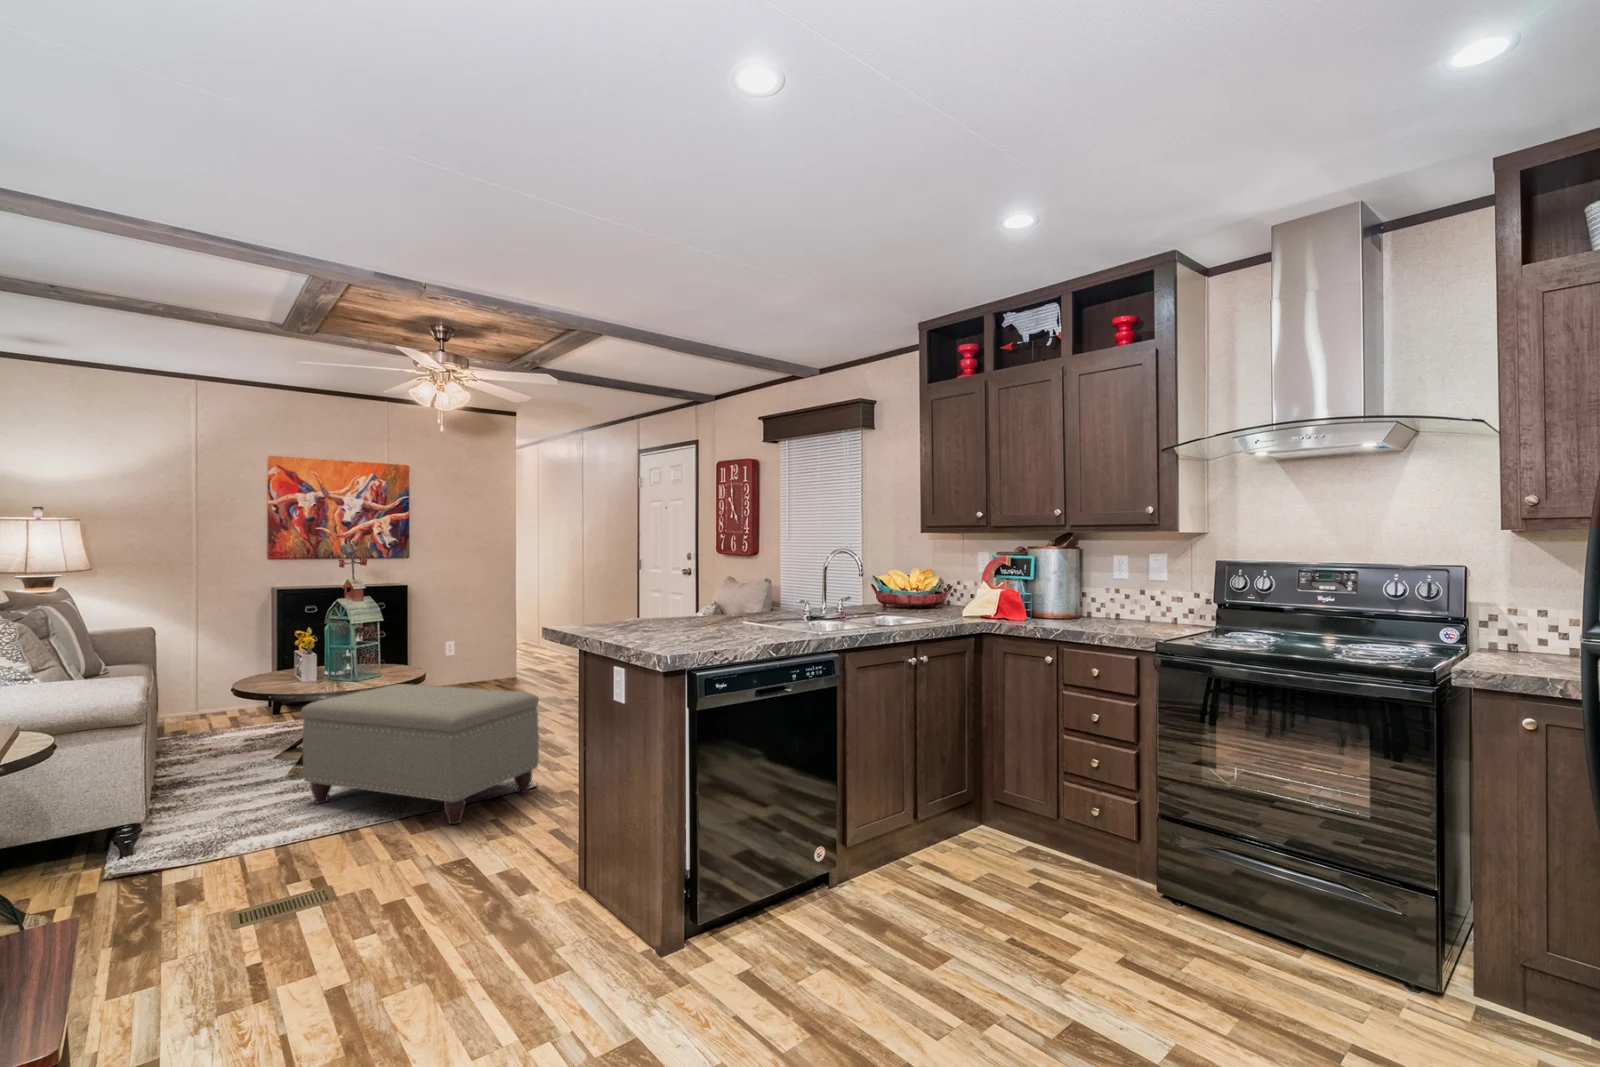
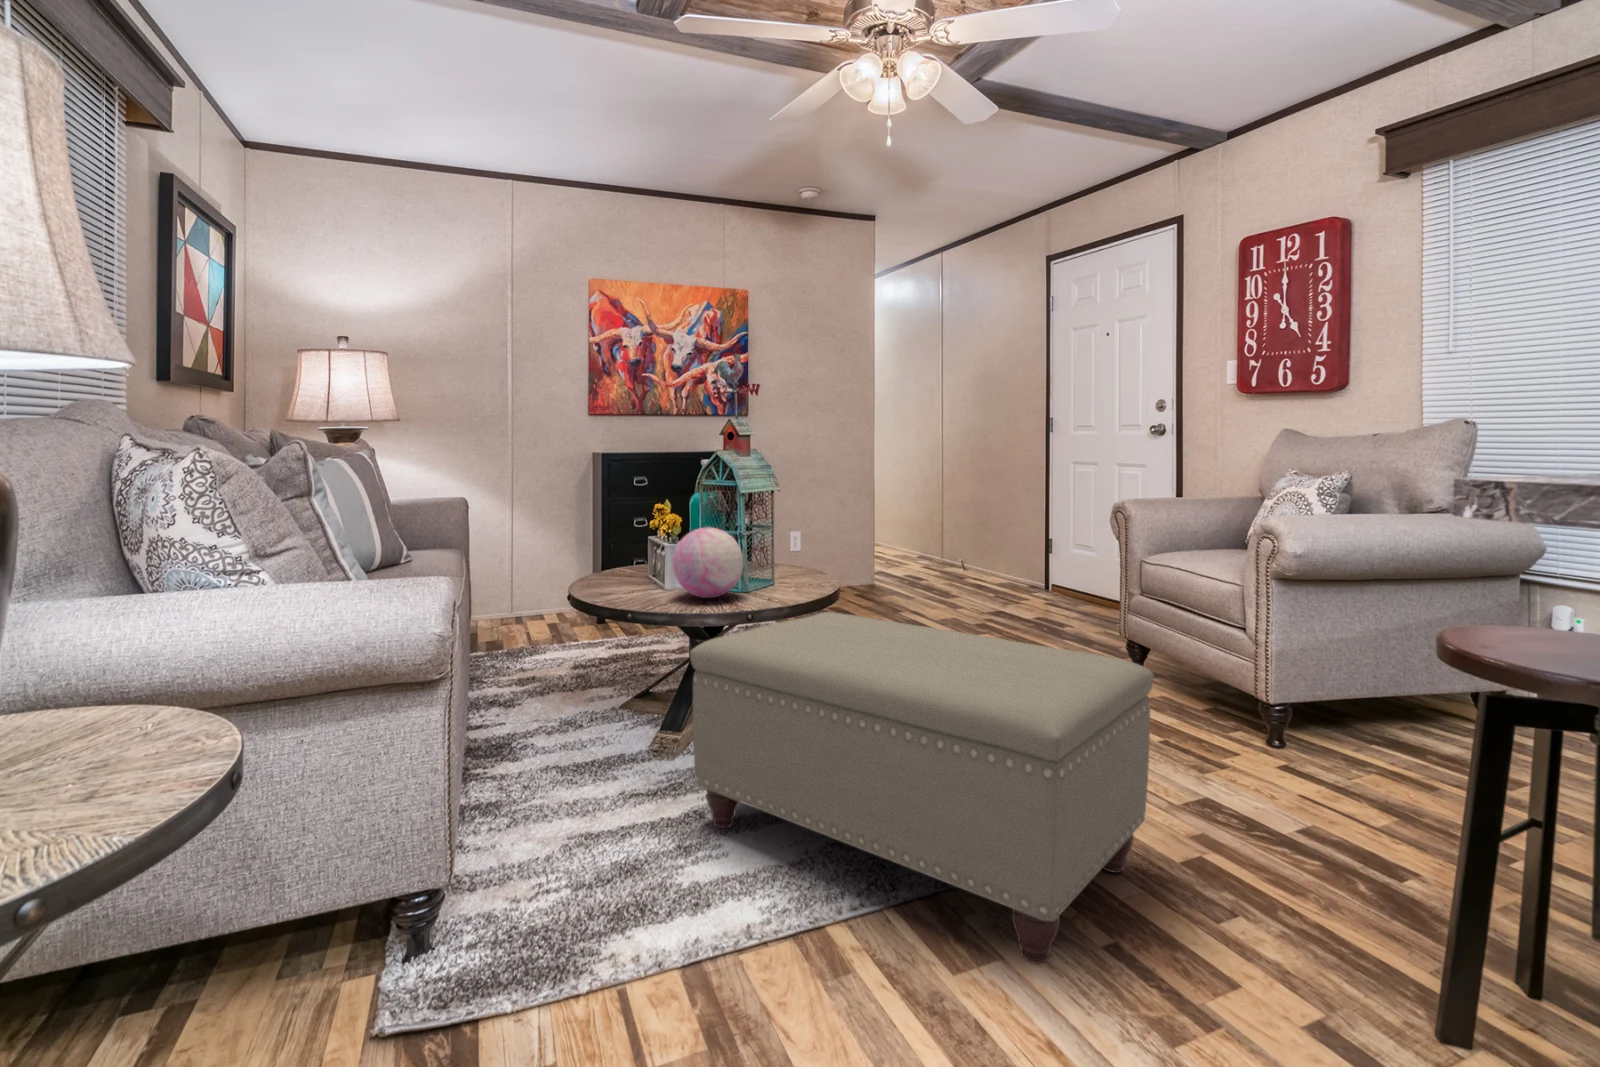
decorative orb: none [303,641,351,682] -> present [672,527,743,598]

